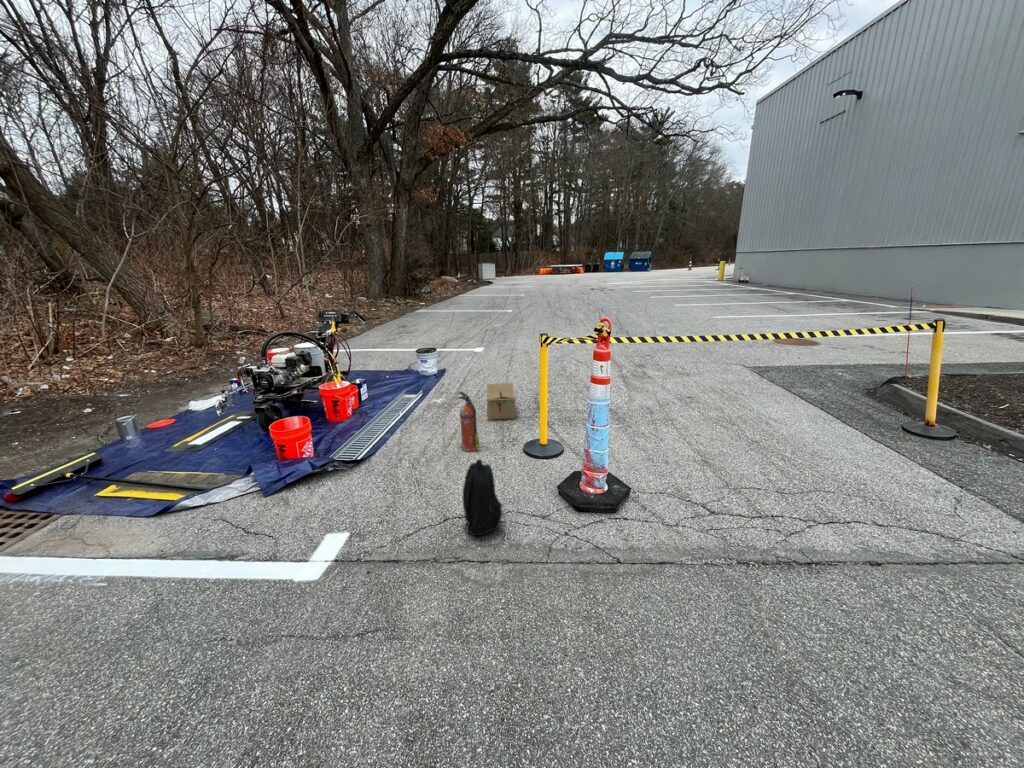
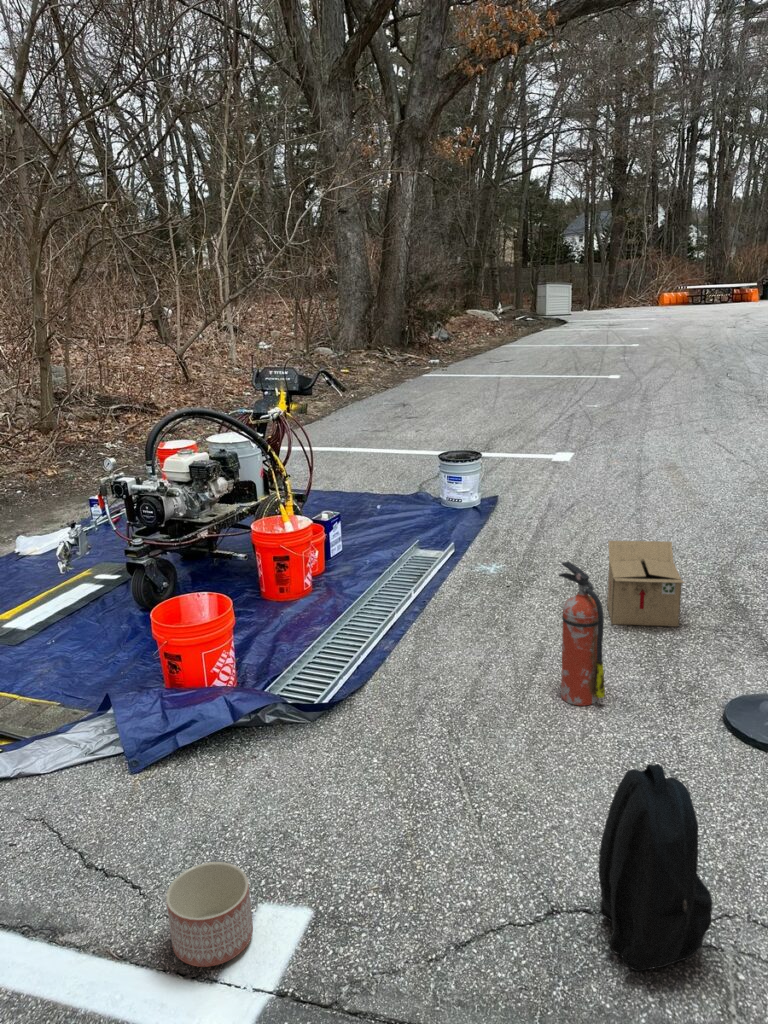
planter: none [283,520,323,560] -> present [166,862,253,967]

